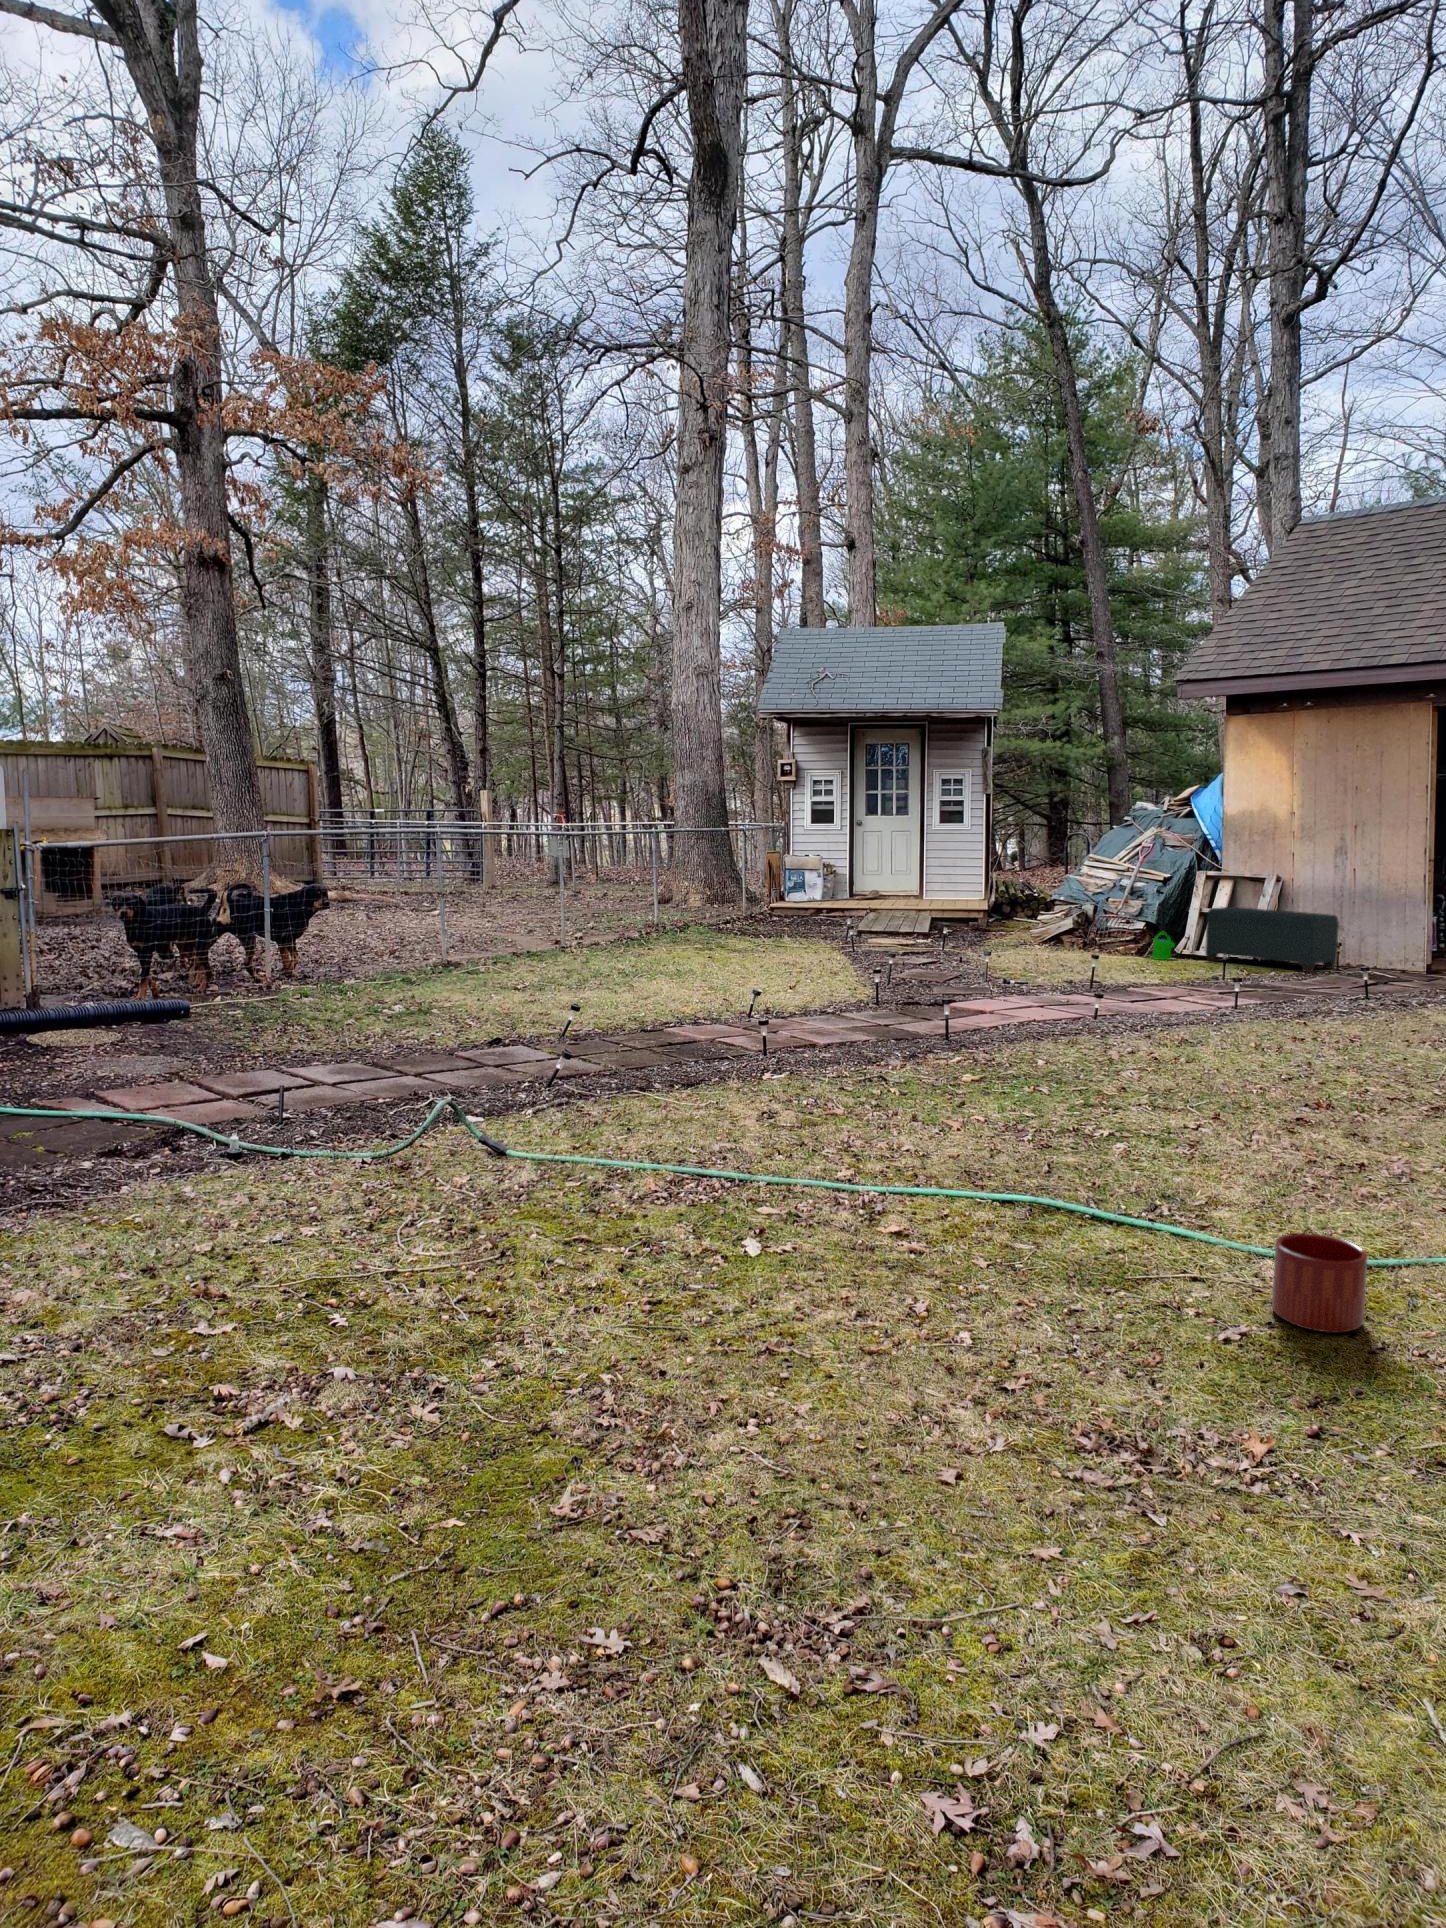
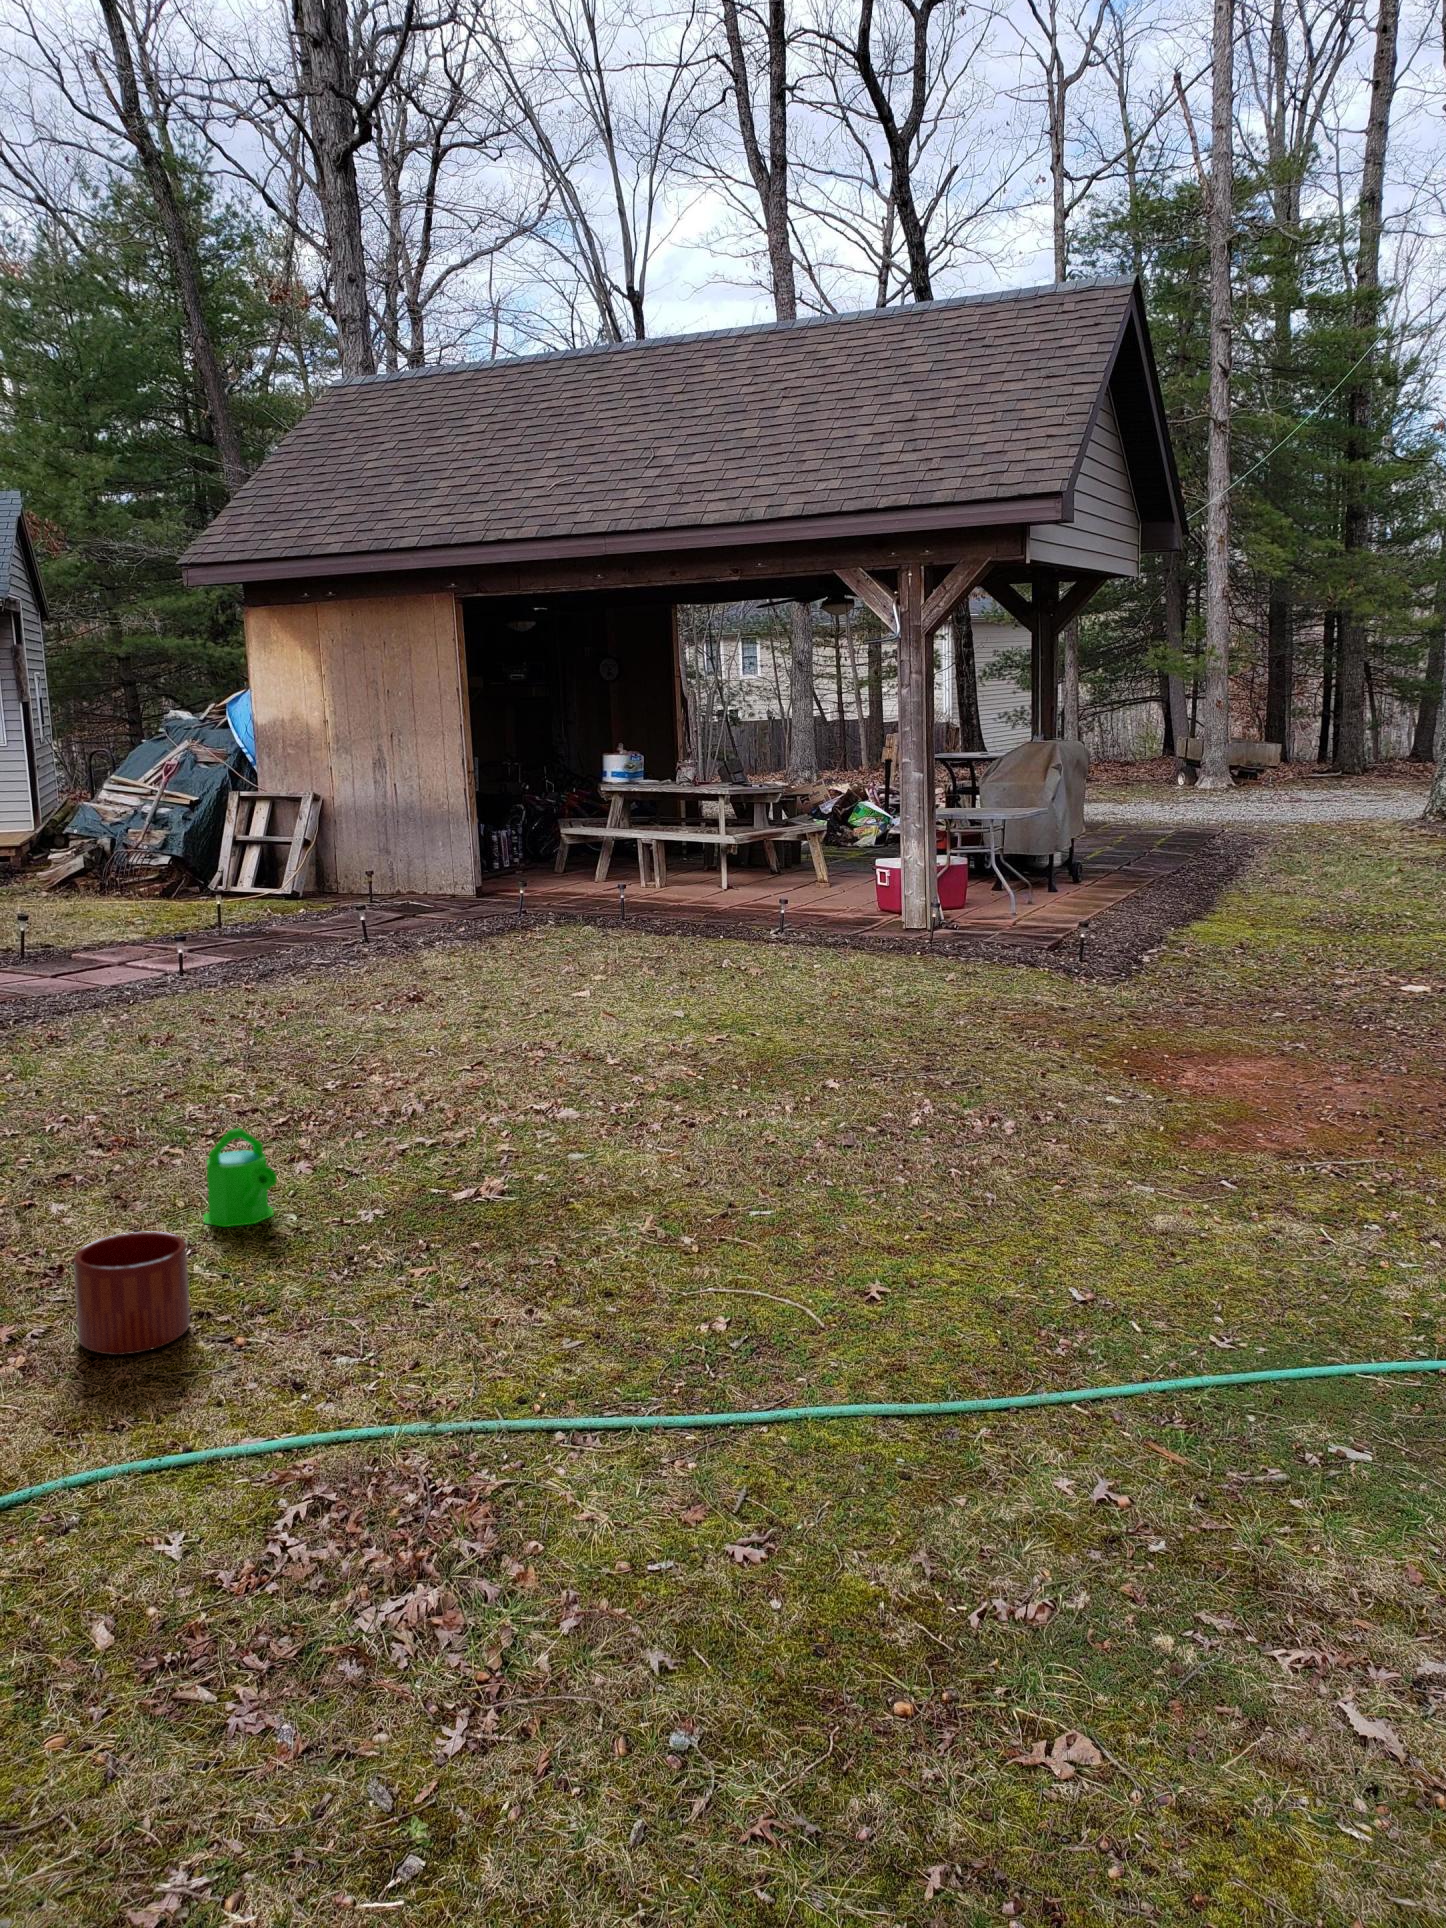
bench: present [1205,907,1339,972] -> none [238,832,382,902]
watering can: present [1152,932,1175,960] -> present [203,1128,277,1227]

